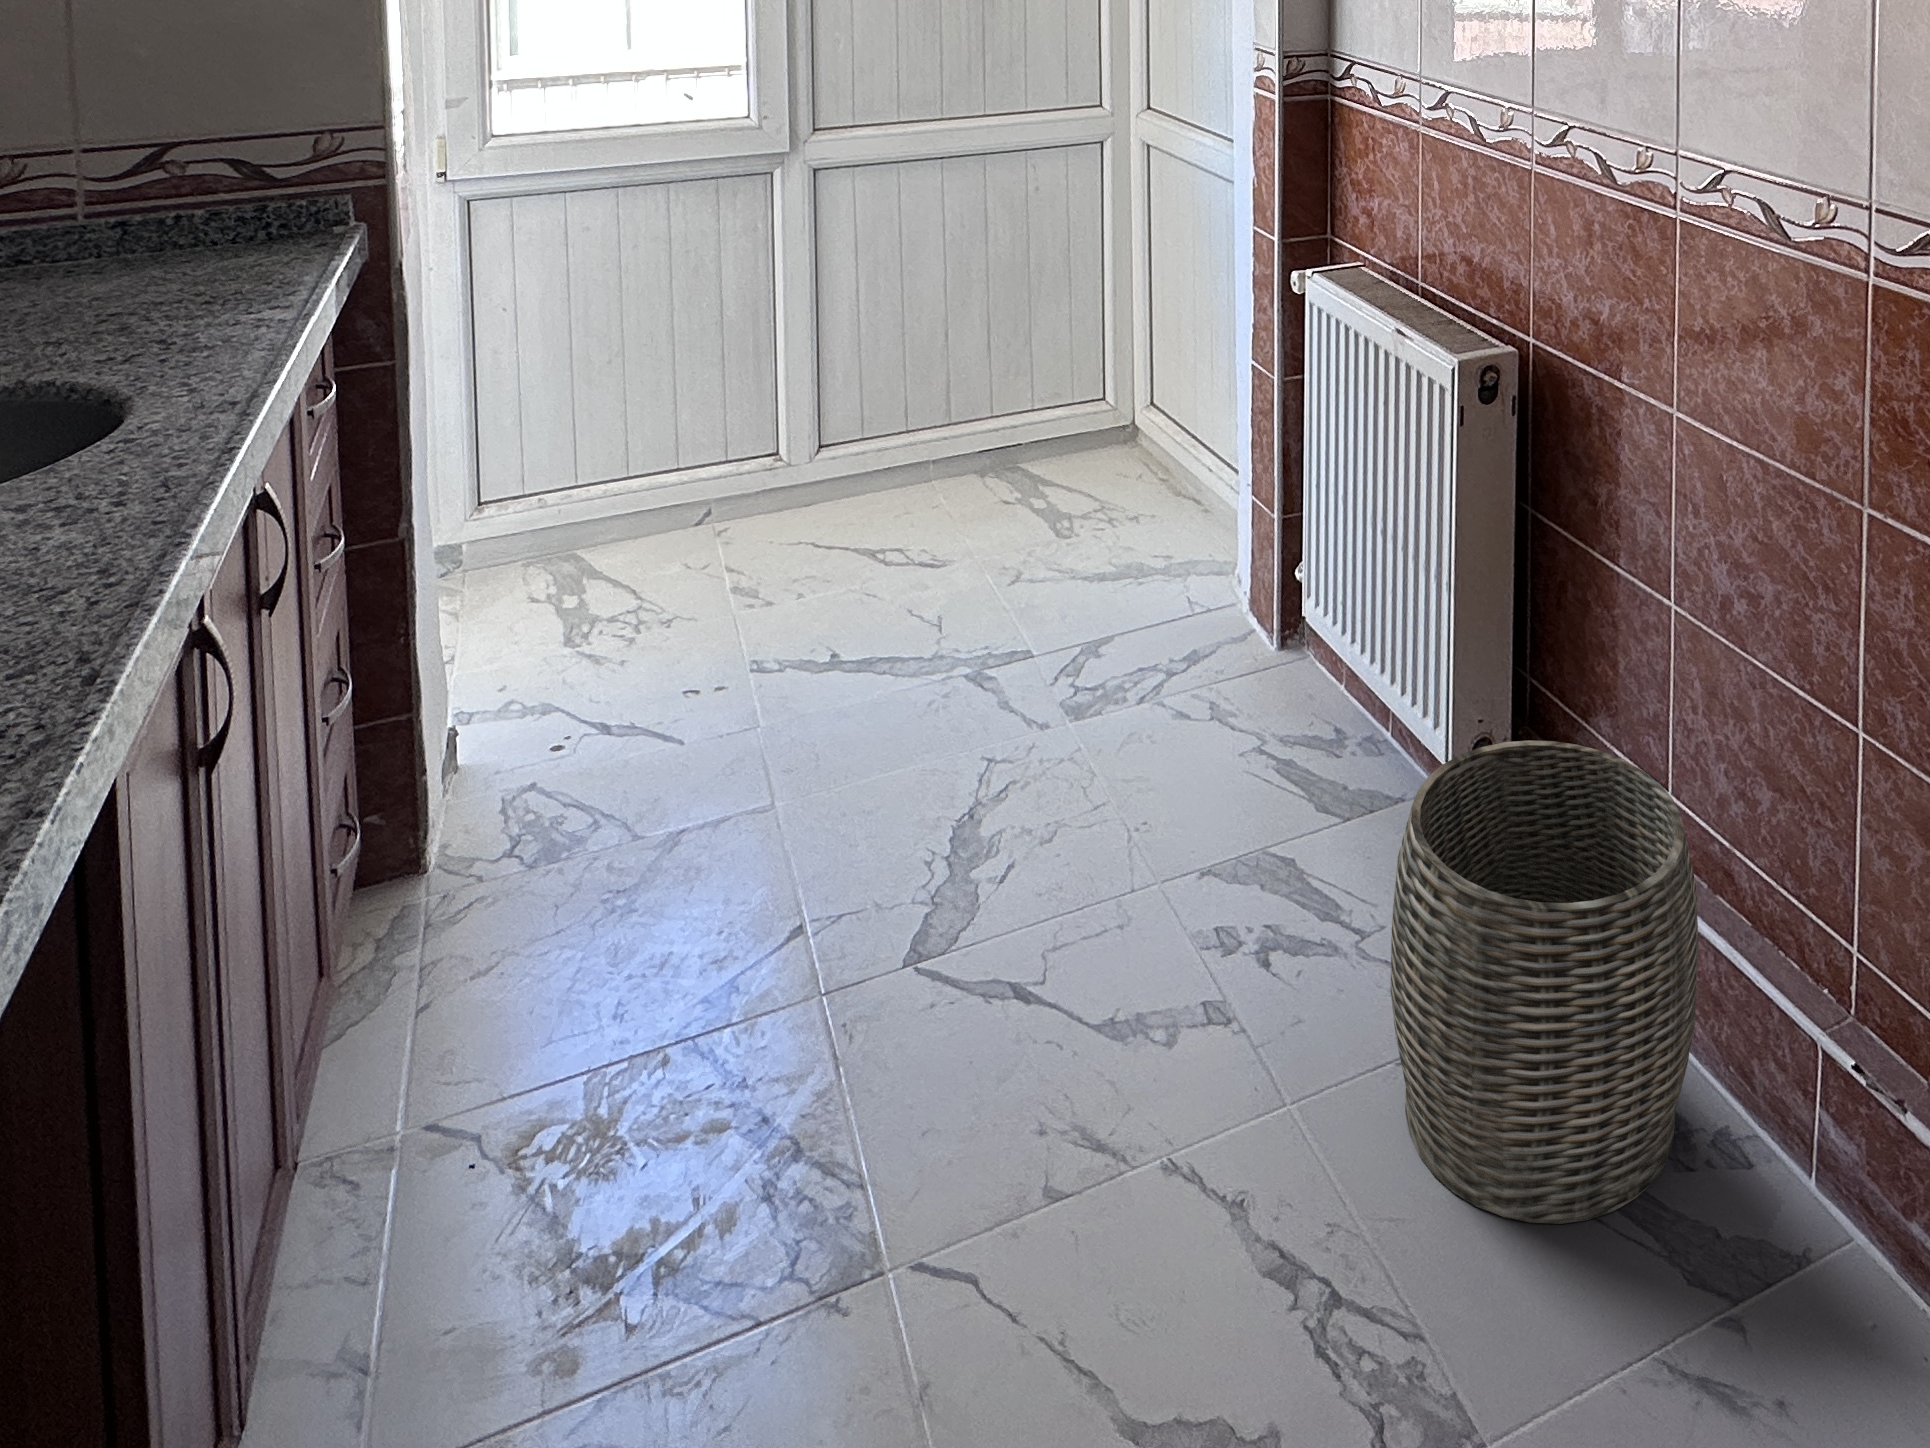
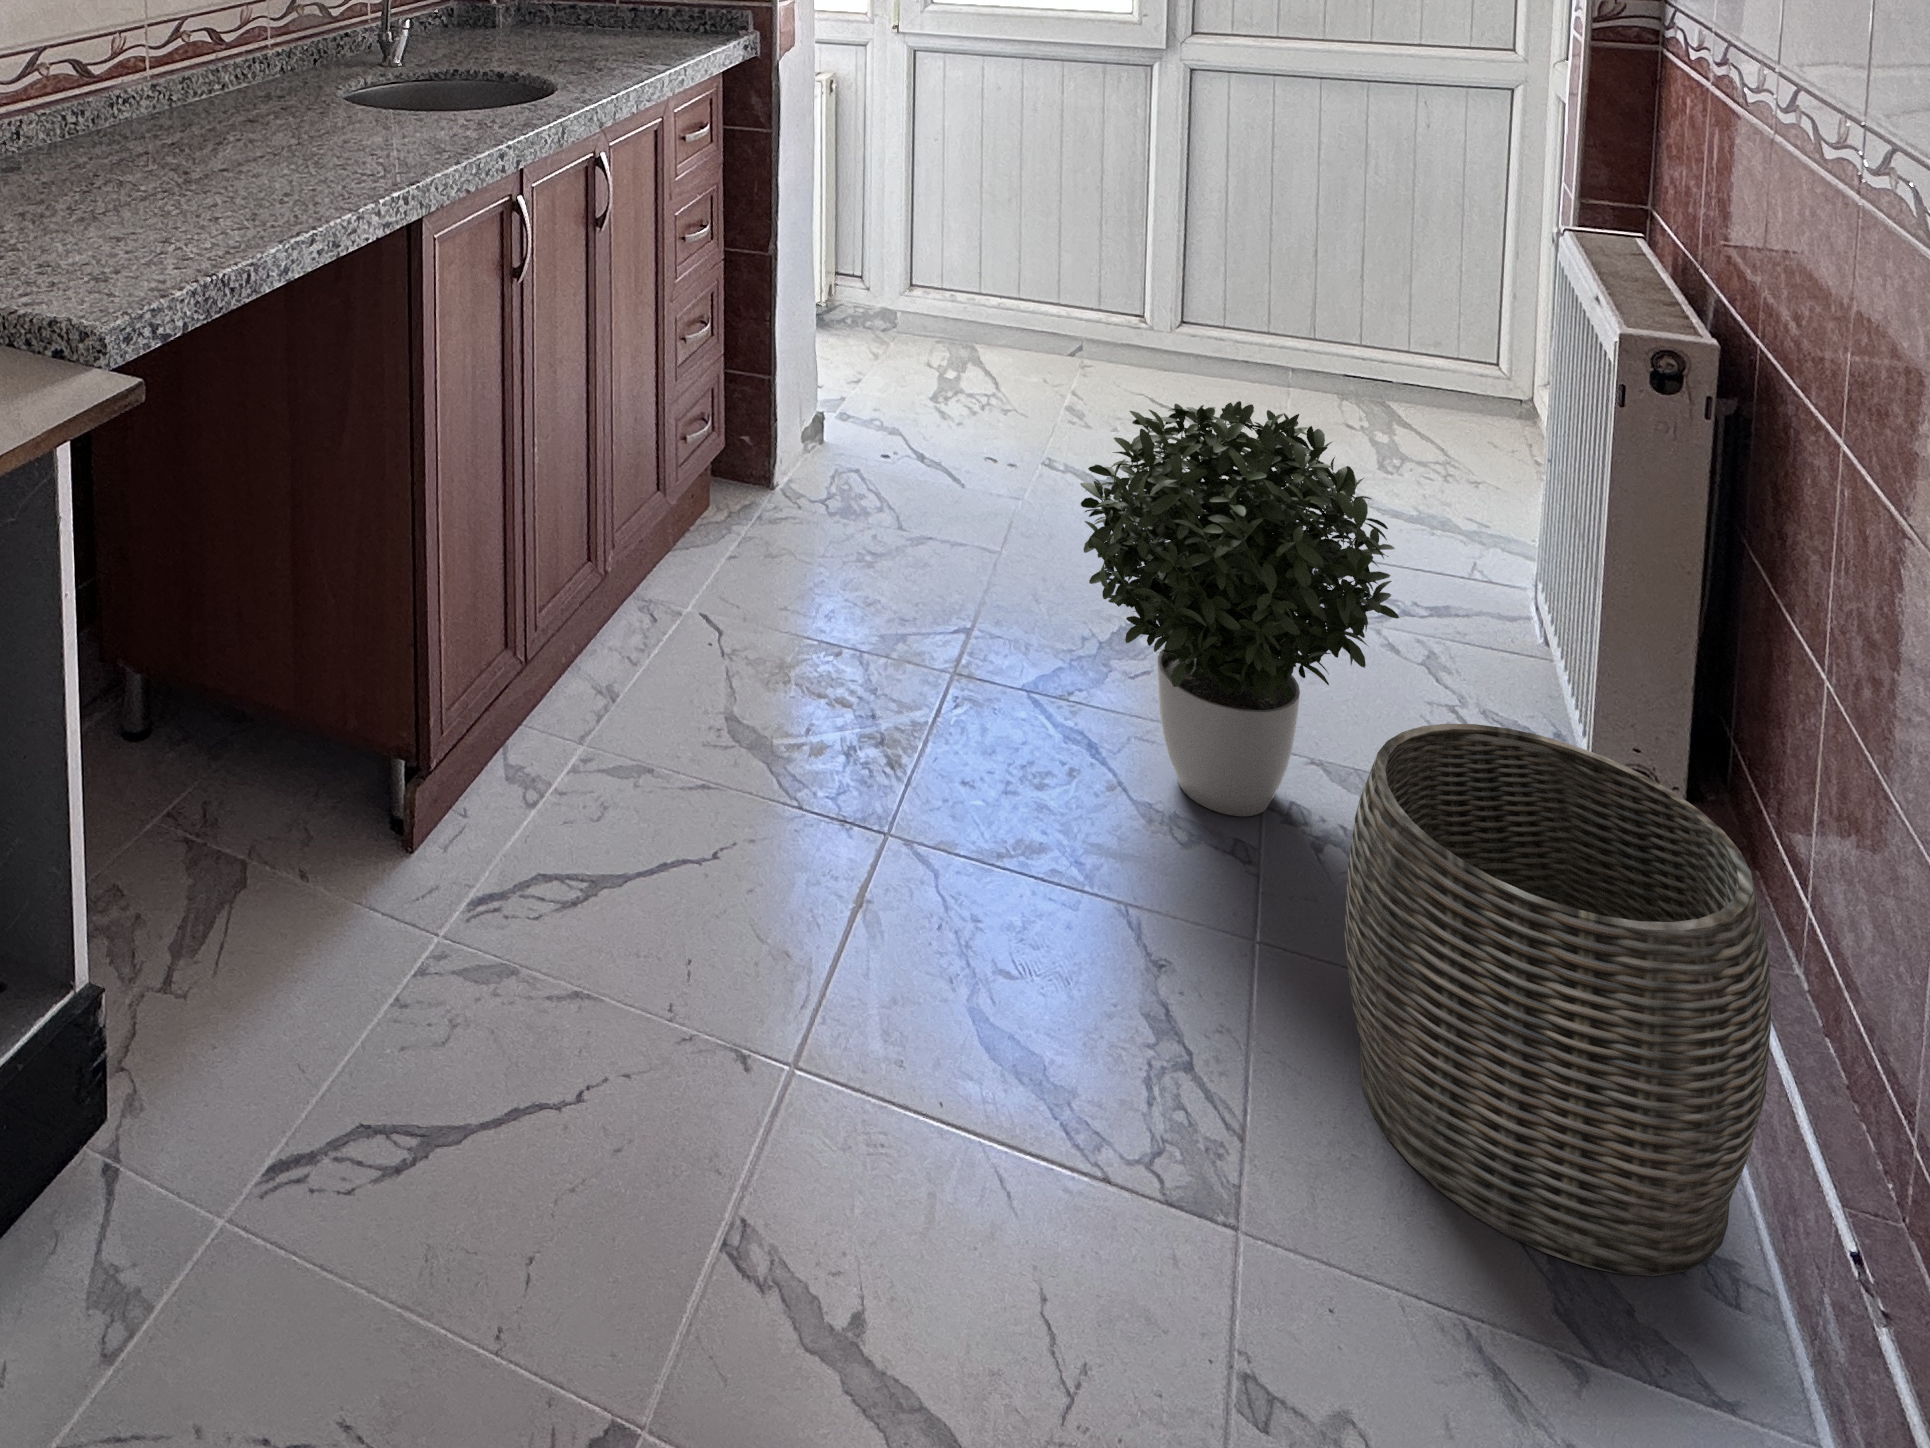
potted plant: none [996,525,1305,982] -> present [1080,401,1399,816]

